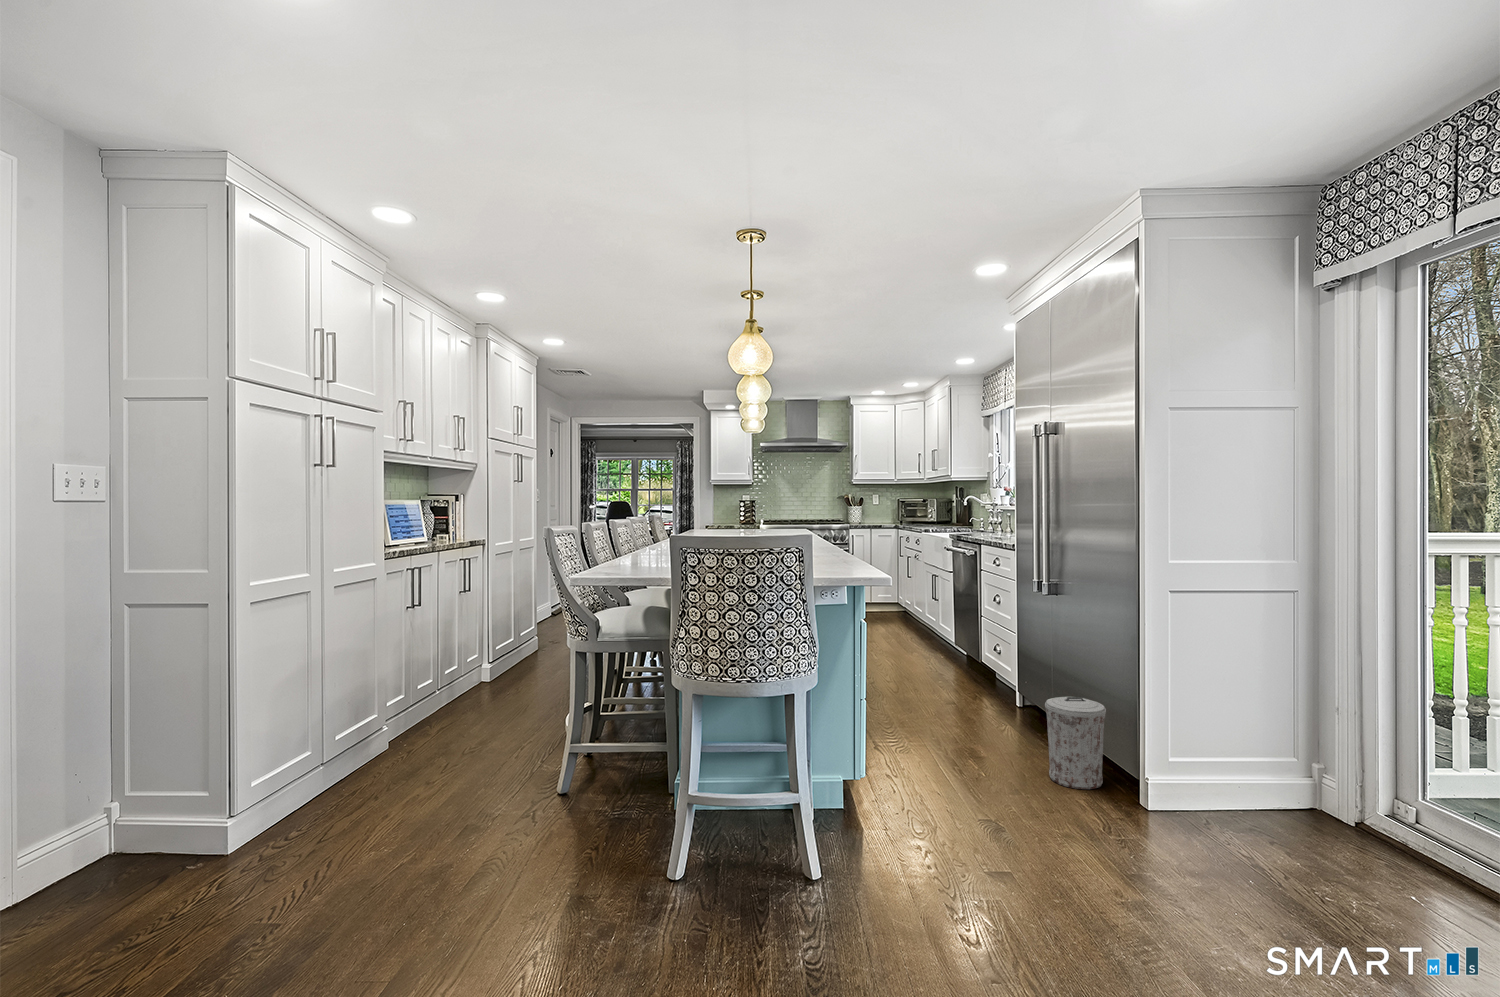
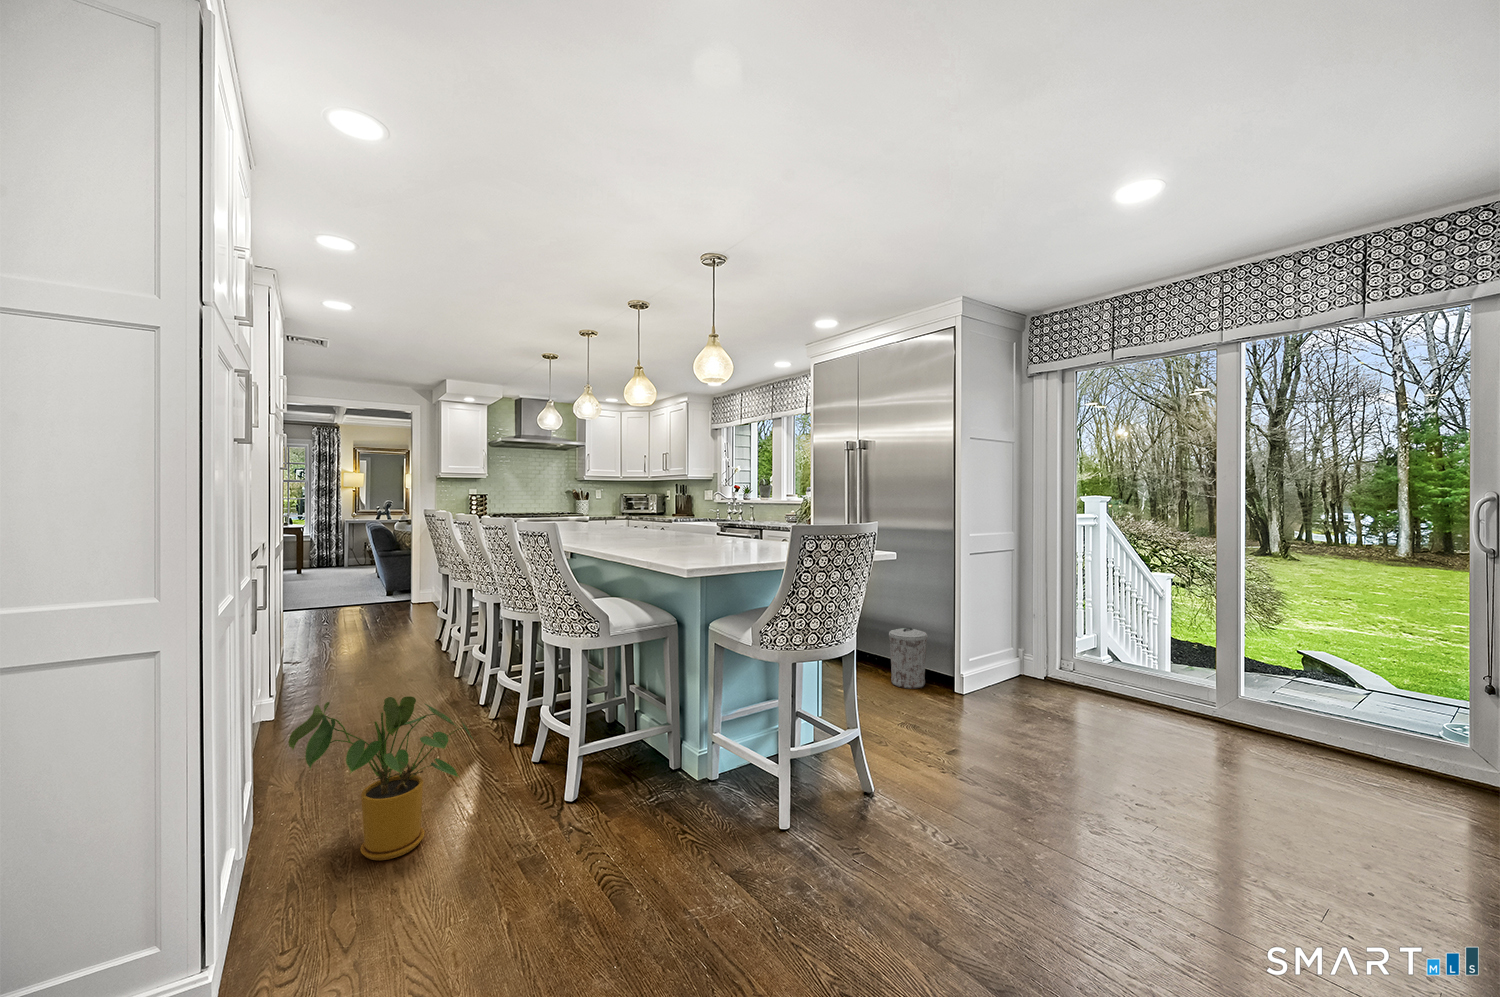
house plant: none [328,666,461,800] -> present [288,696,473,860]

